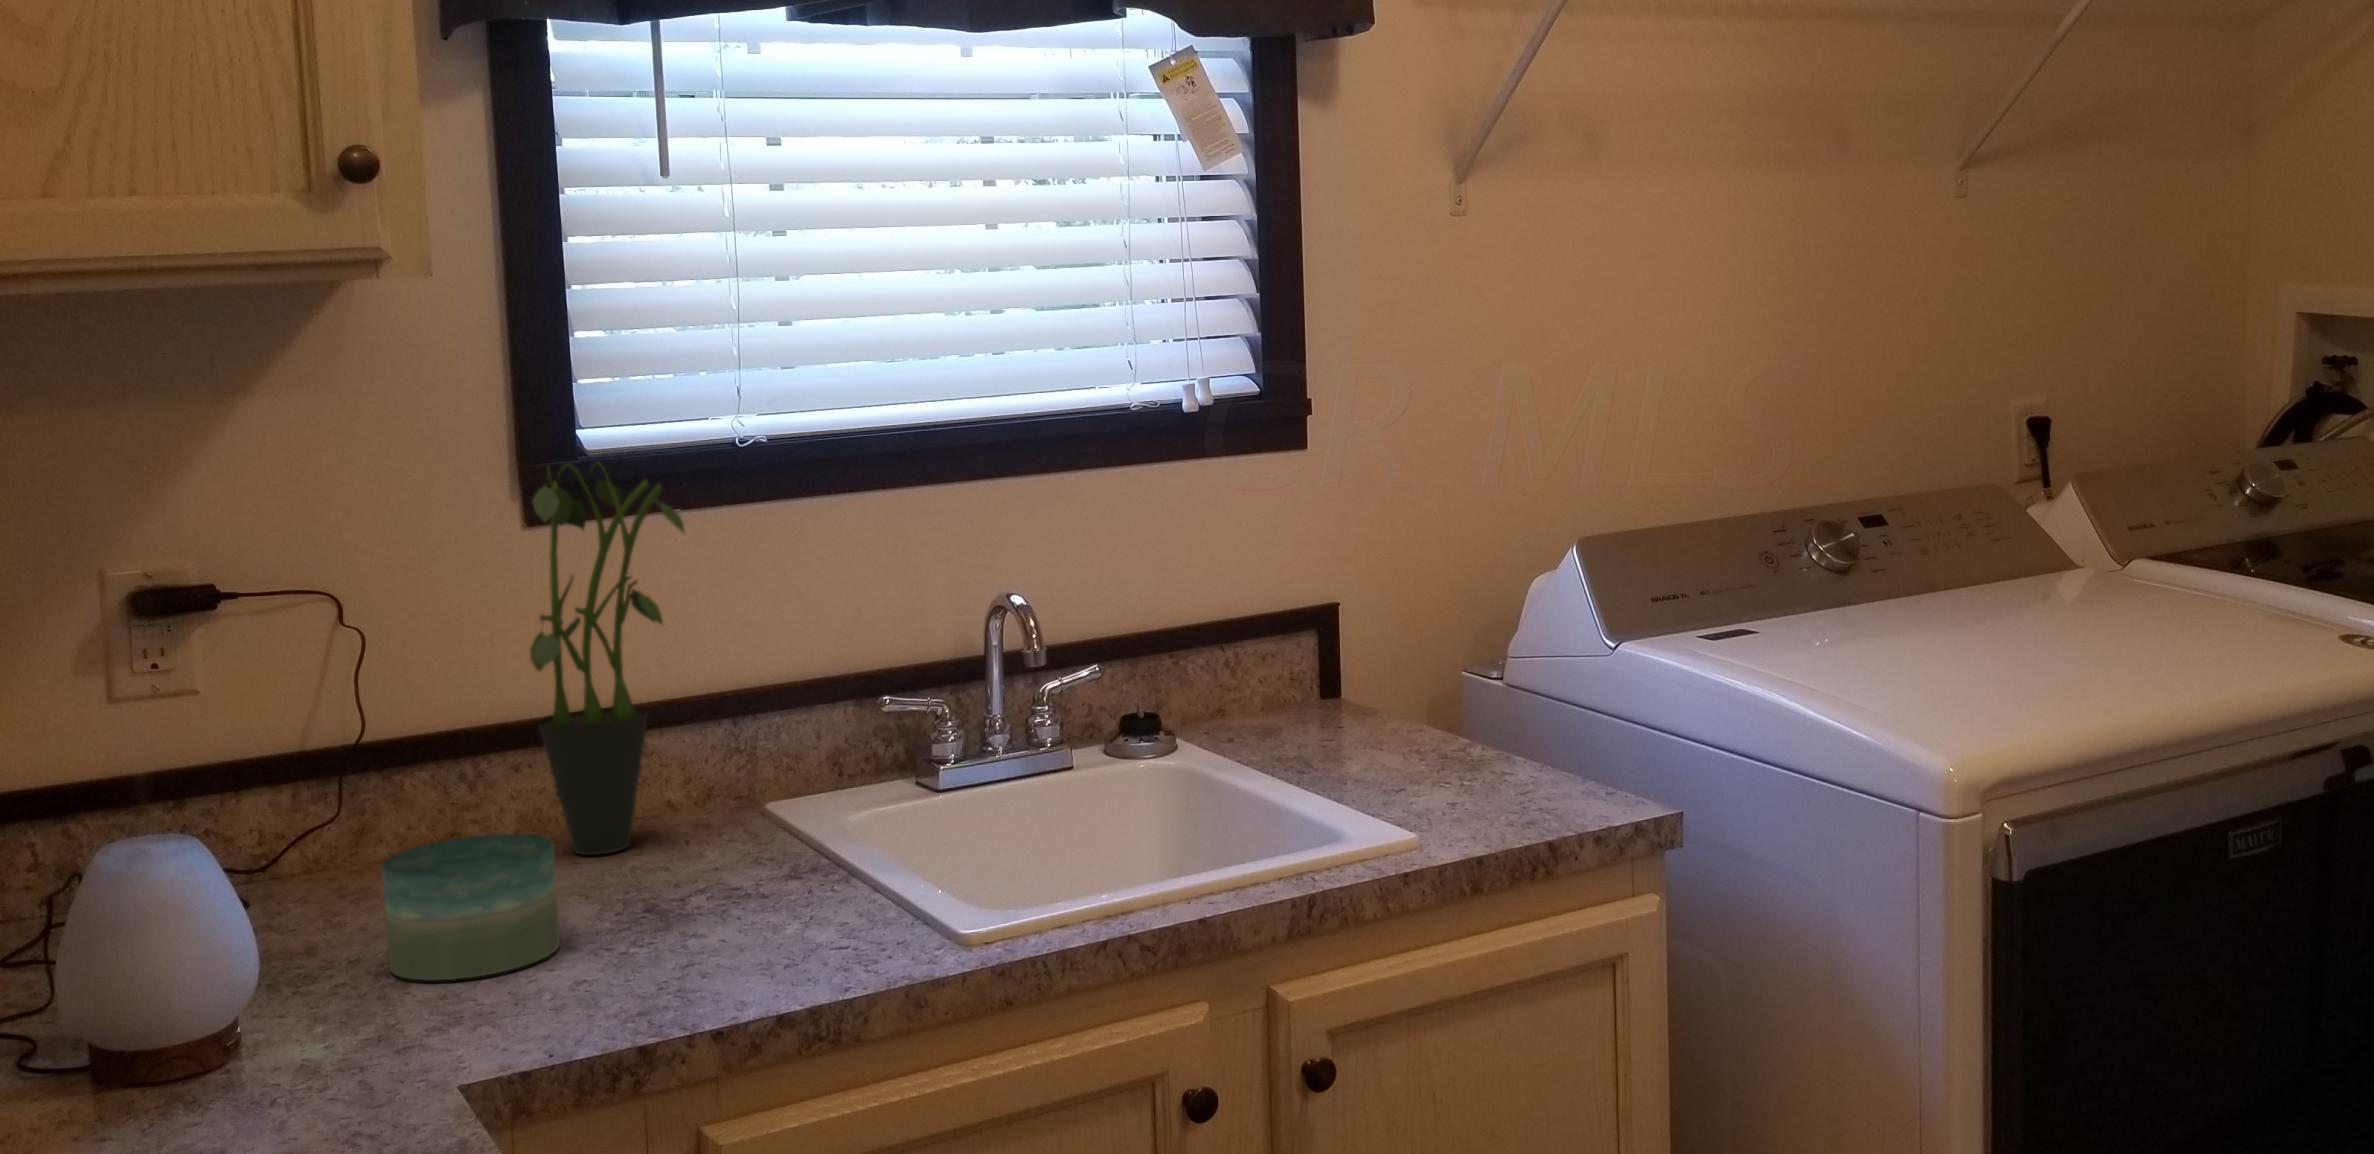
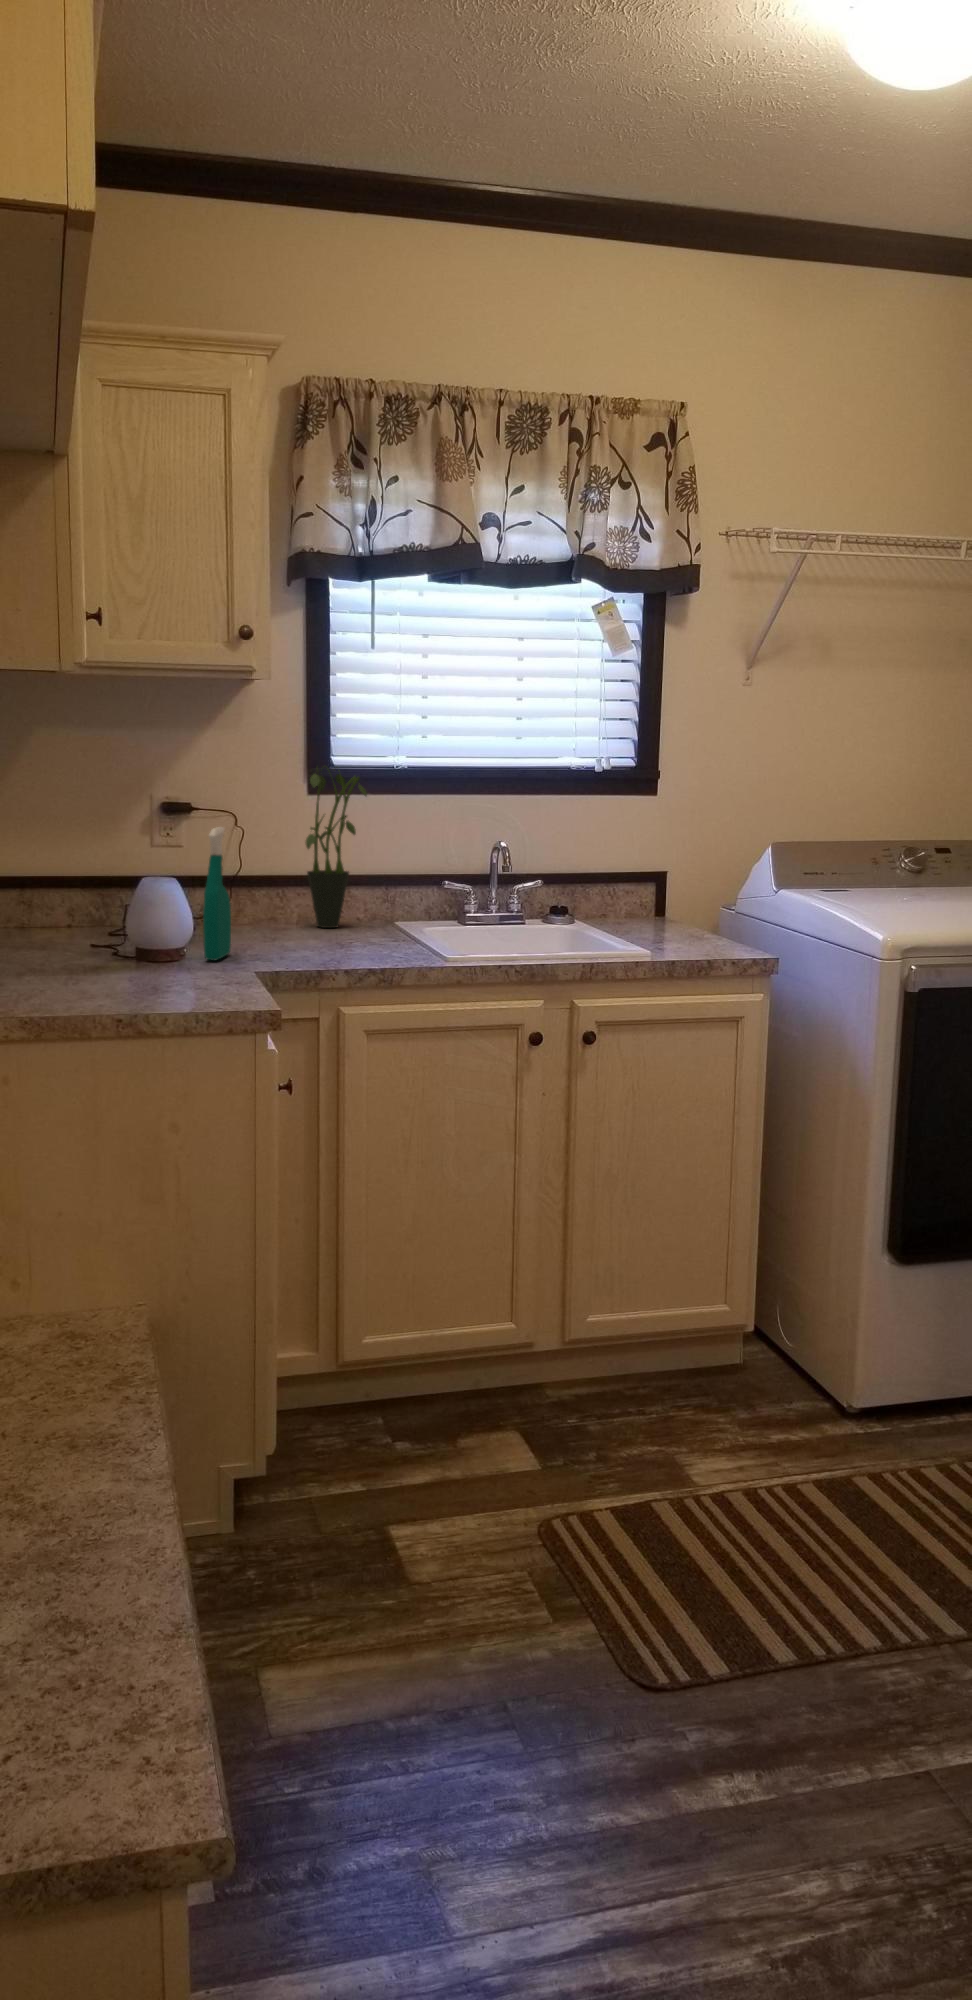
spray bottle: none [278,682,364,1060] -> present [203,827,231,960]
candle: present [382,834,560,980] -> none [242,903,302,950]

